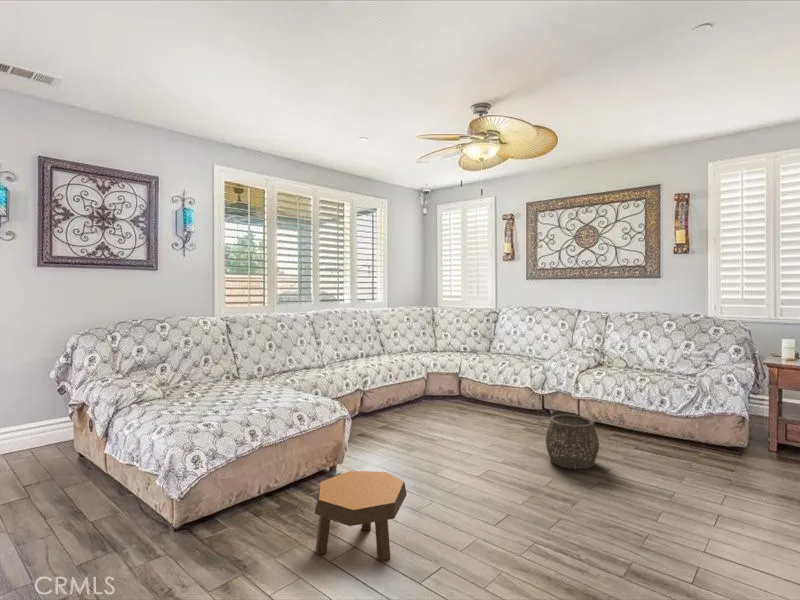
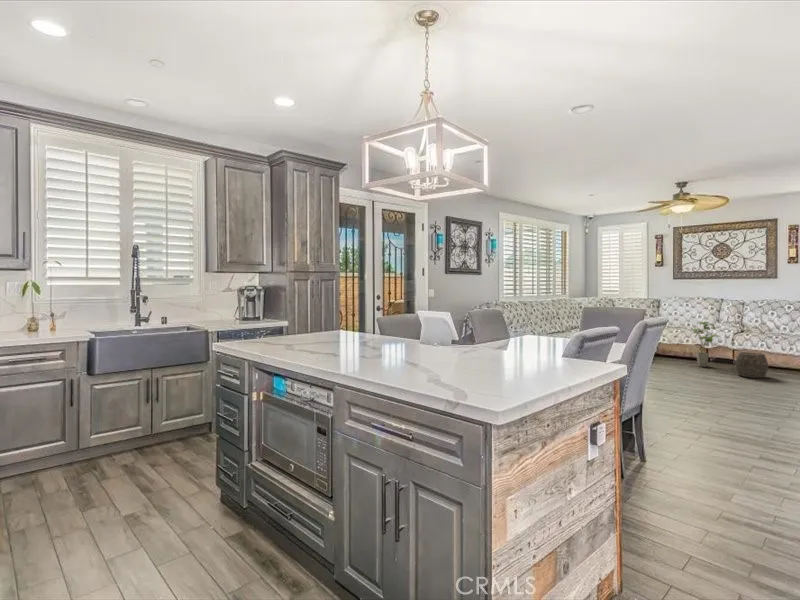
house plant: none [507,352,549,429] -> present [694,322,717,367]
footstool: present [315,471,407,561] -> none [666,366,715,396]

